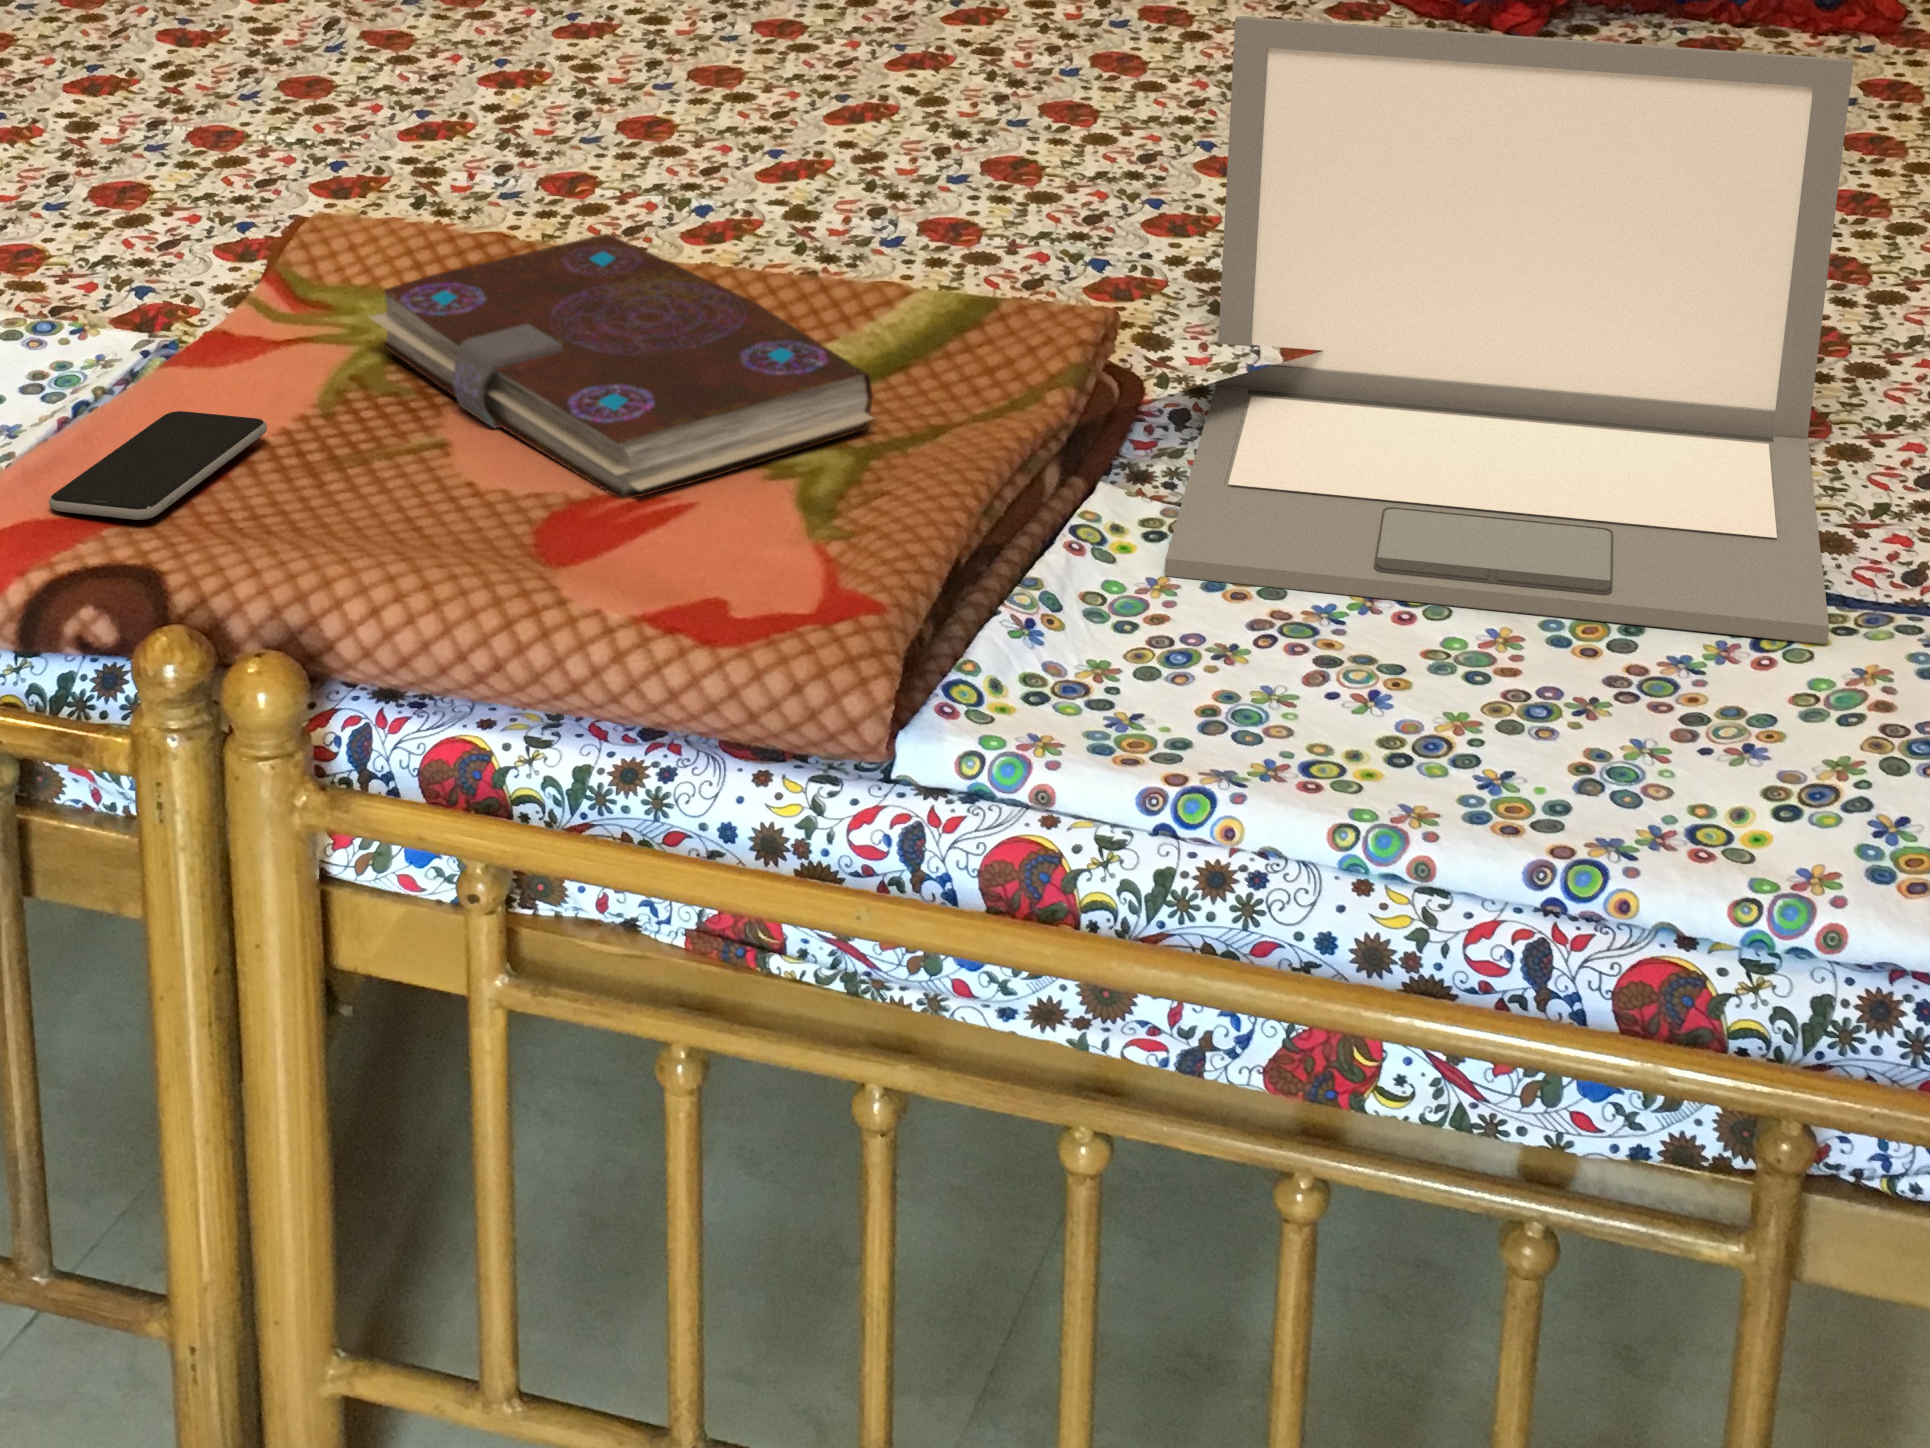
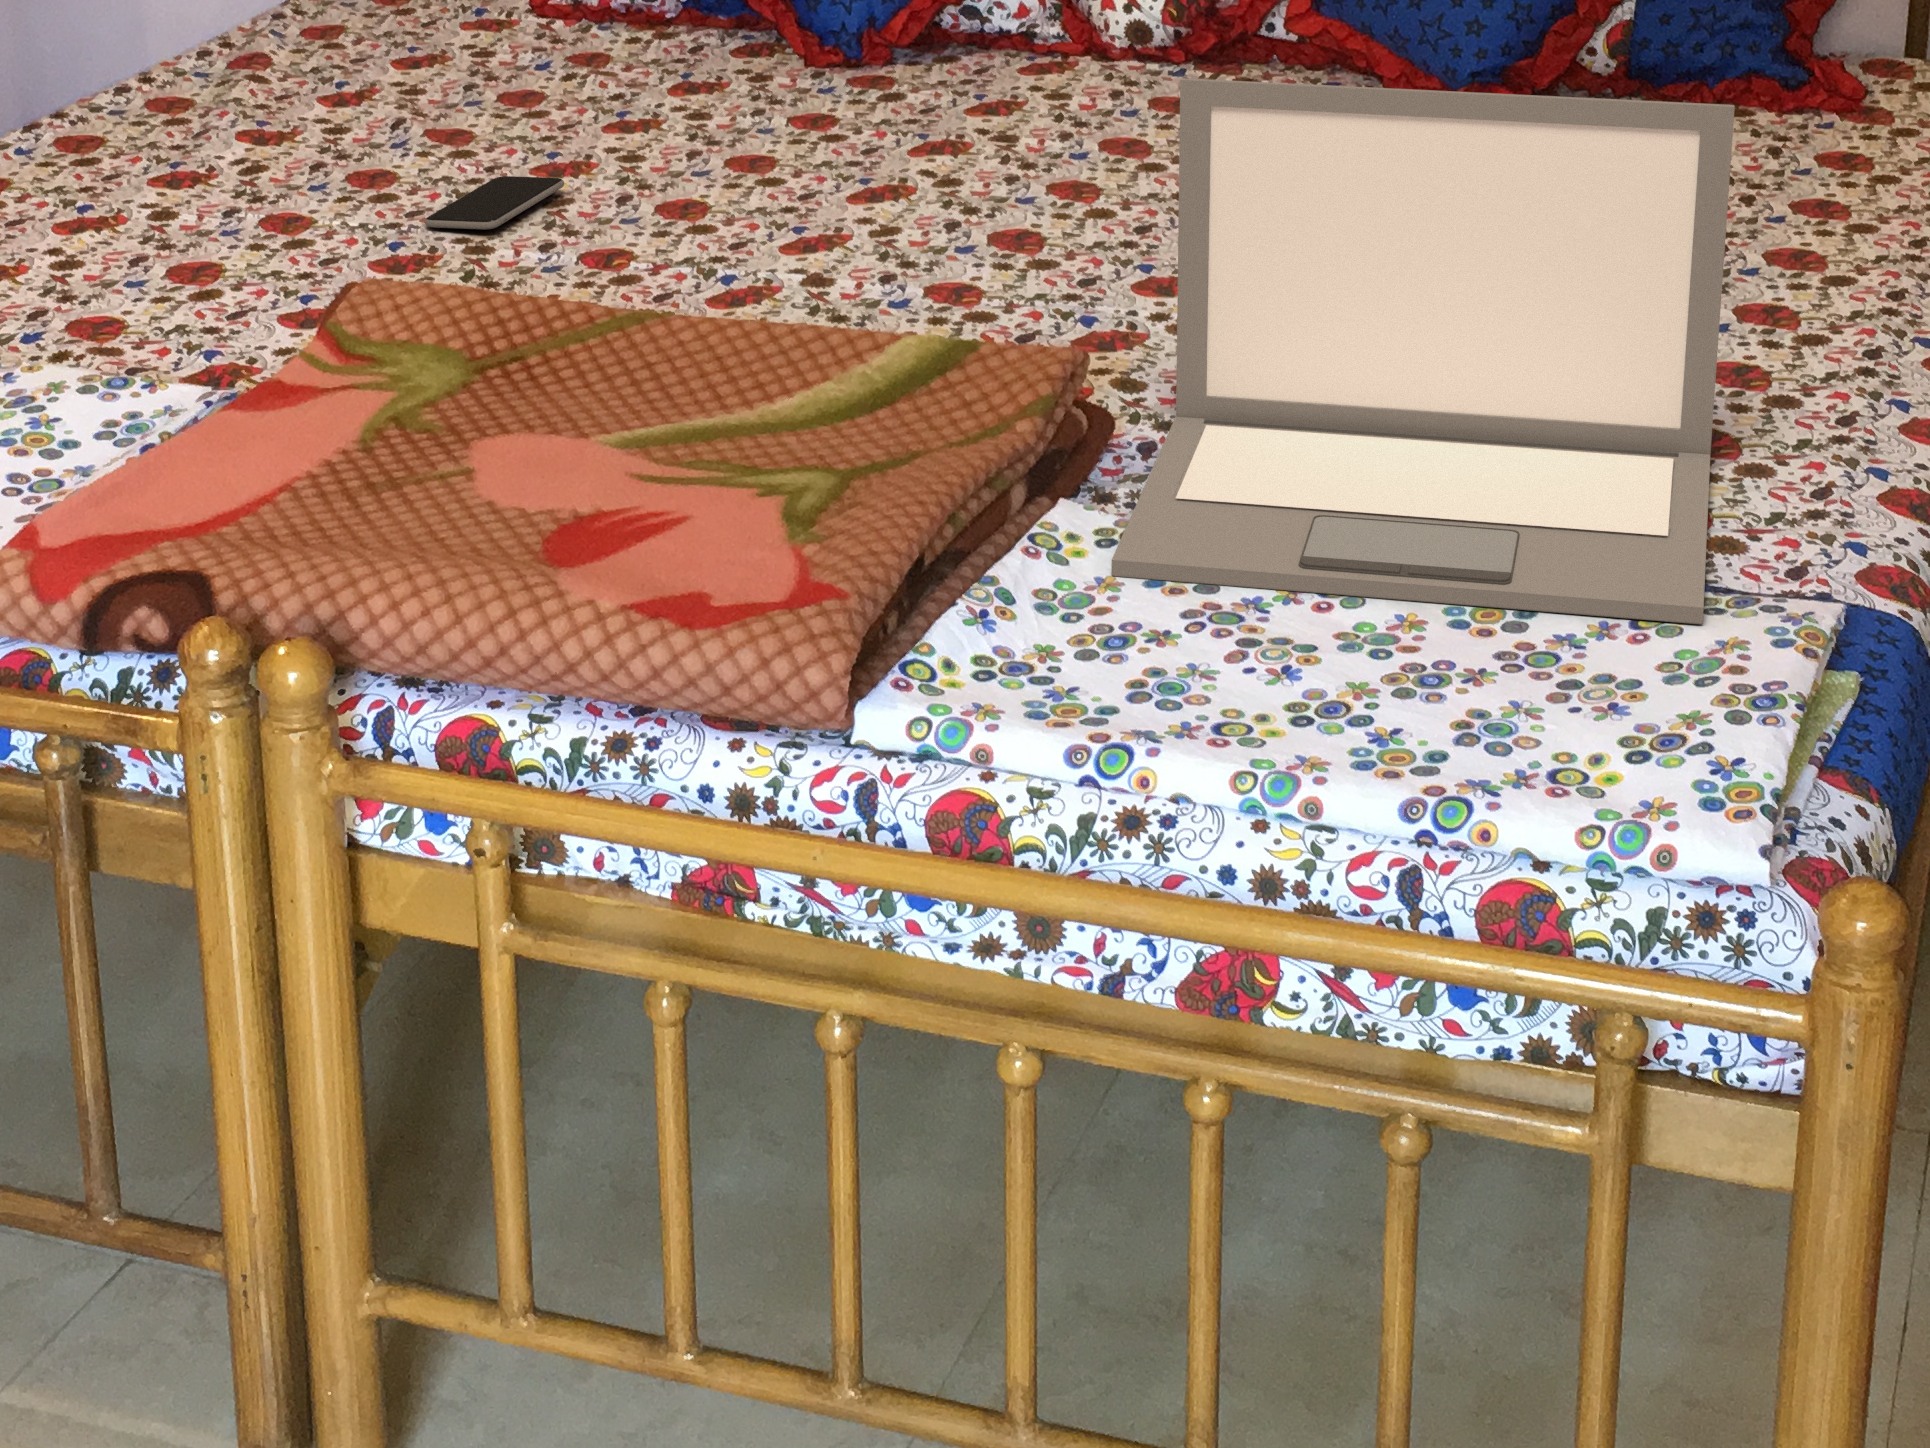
book: present [370,234,873,499] -> none [404,289,854,514]
smartphone: present [49,411,267,520] -> present [425,176,564,230]

